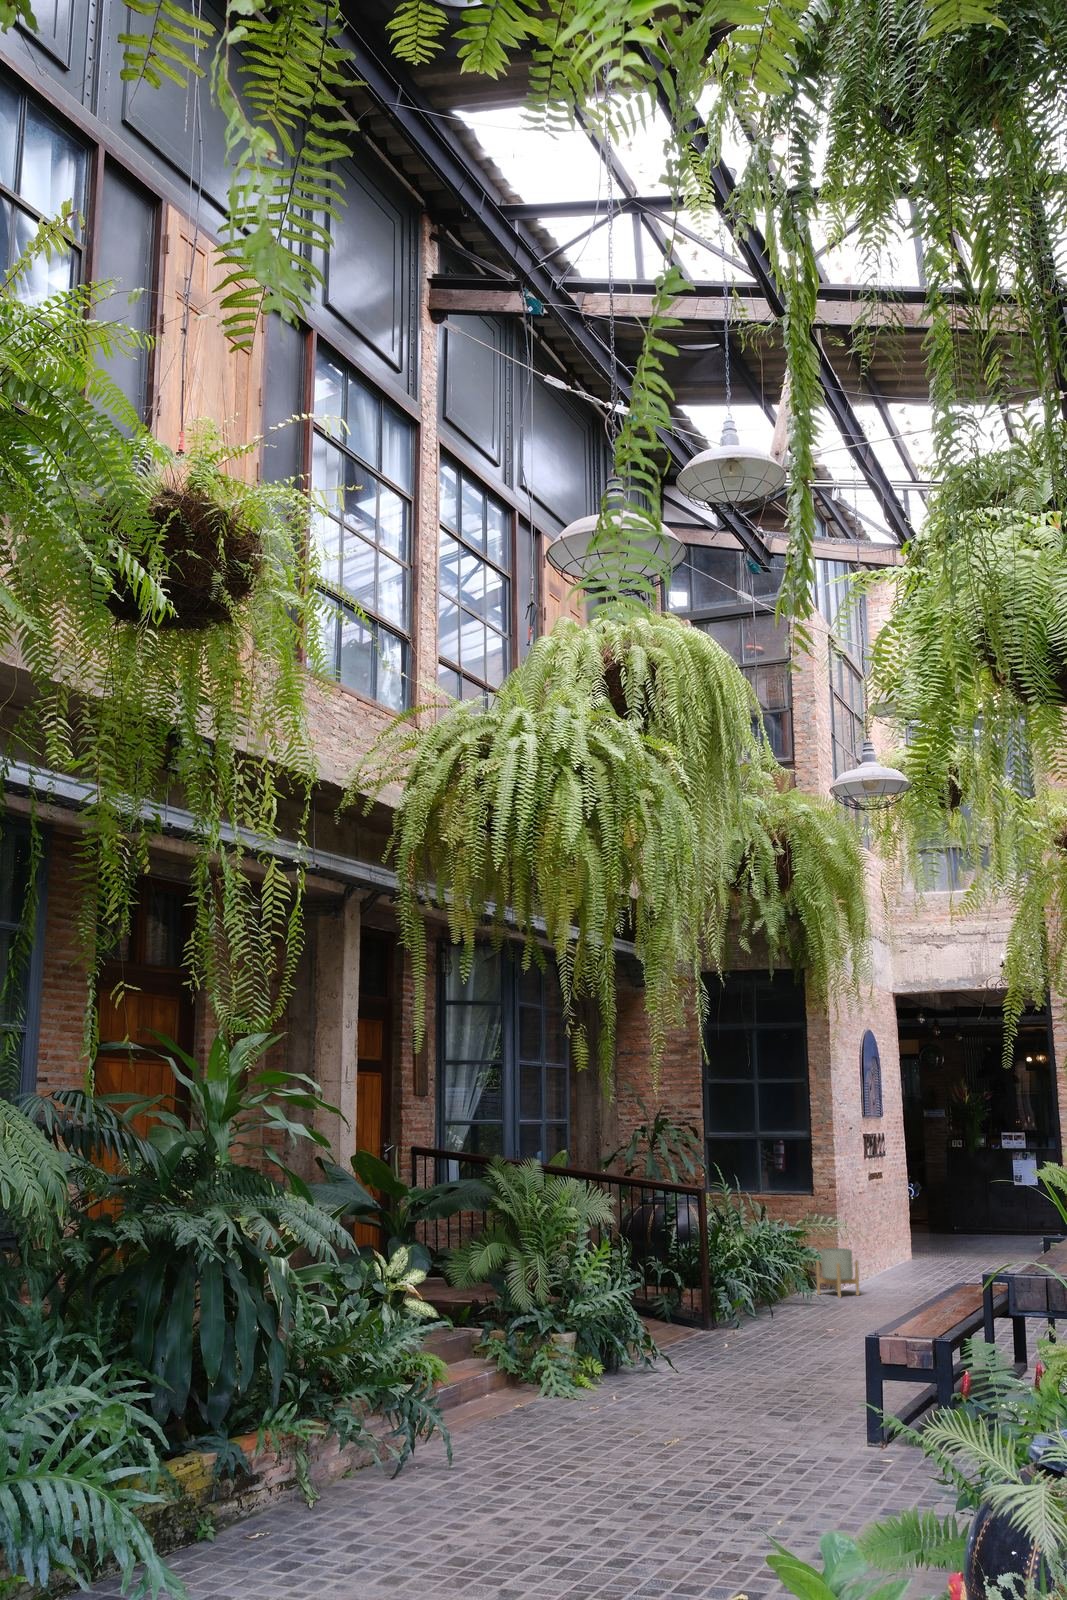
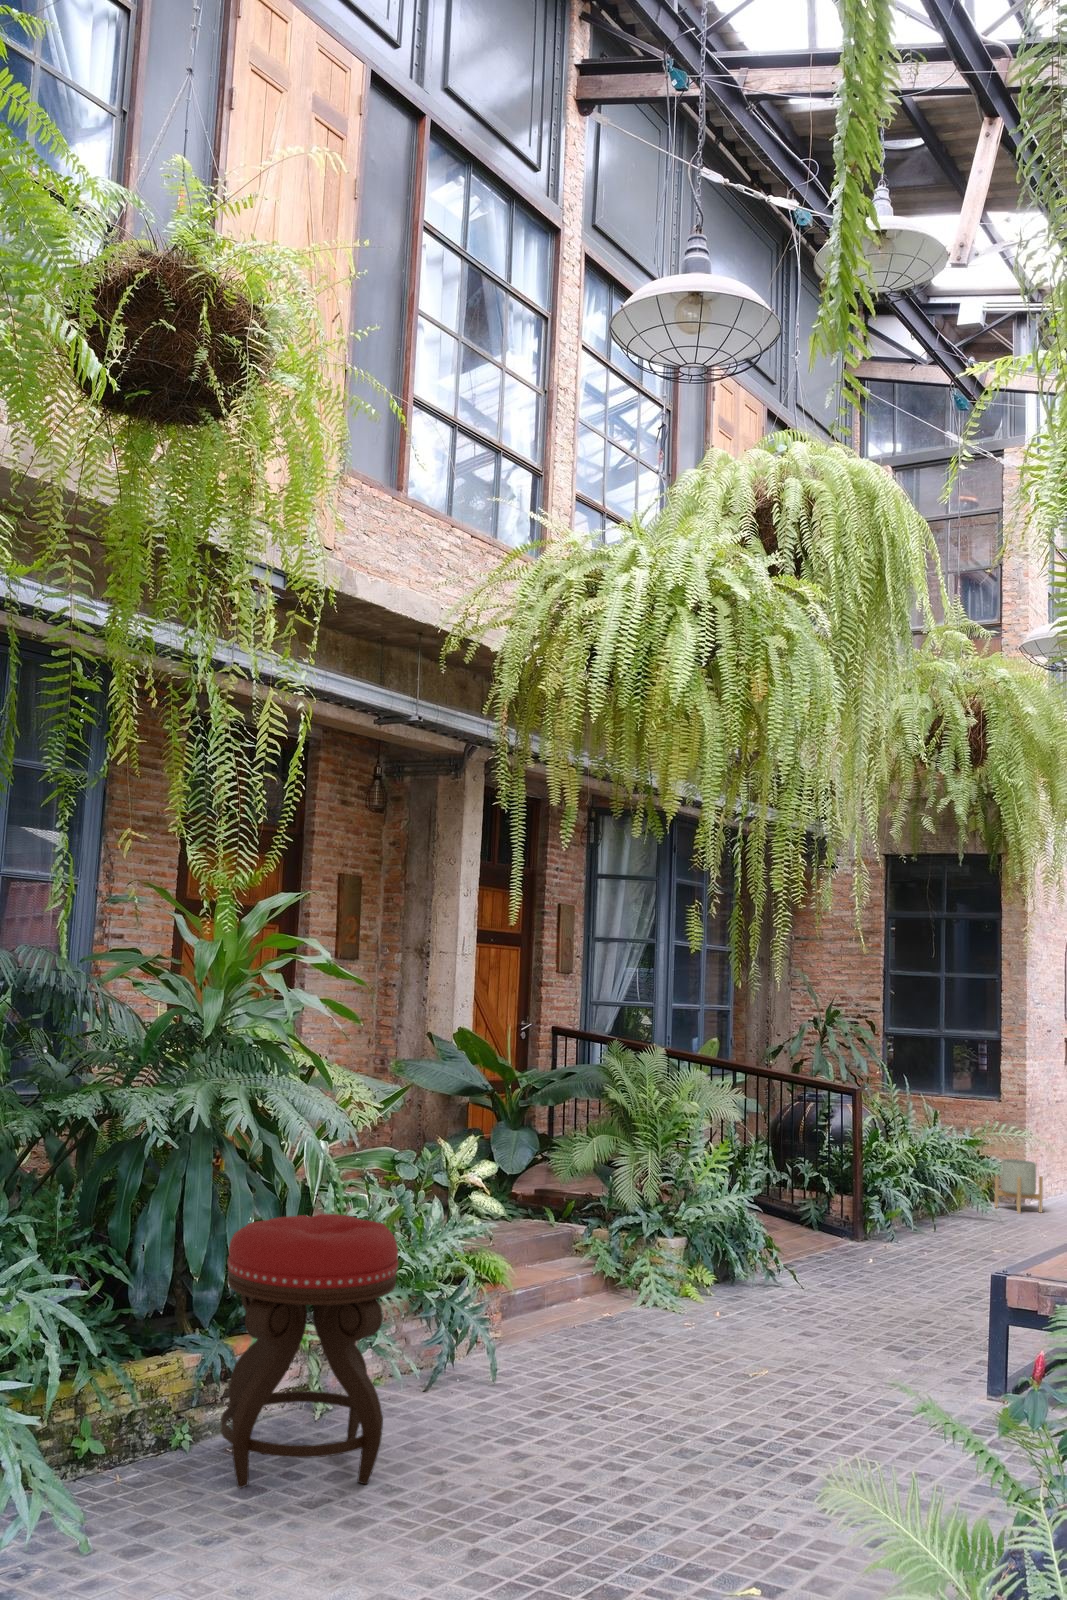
stool: none [243,1317,395,1560] -> present [220,1214,398,1488]

